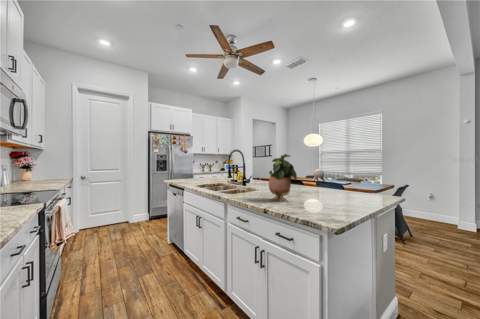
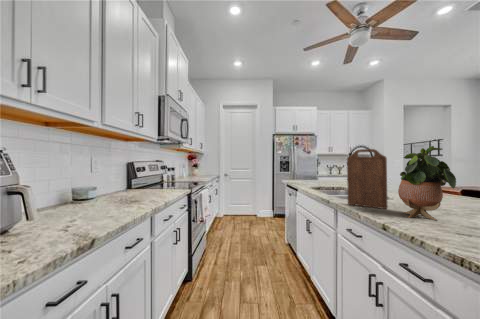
cutting board: none [236,154,261,198] -> present [347,149,388,209]

